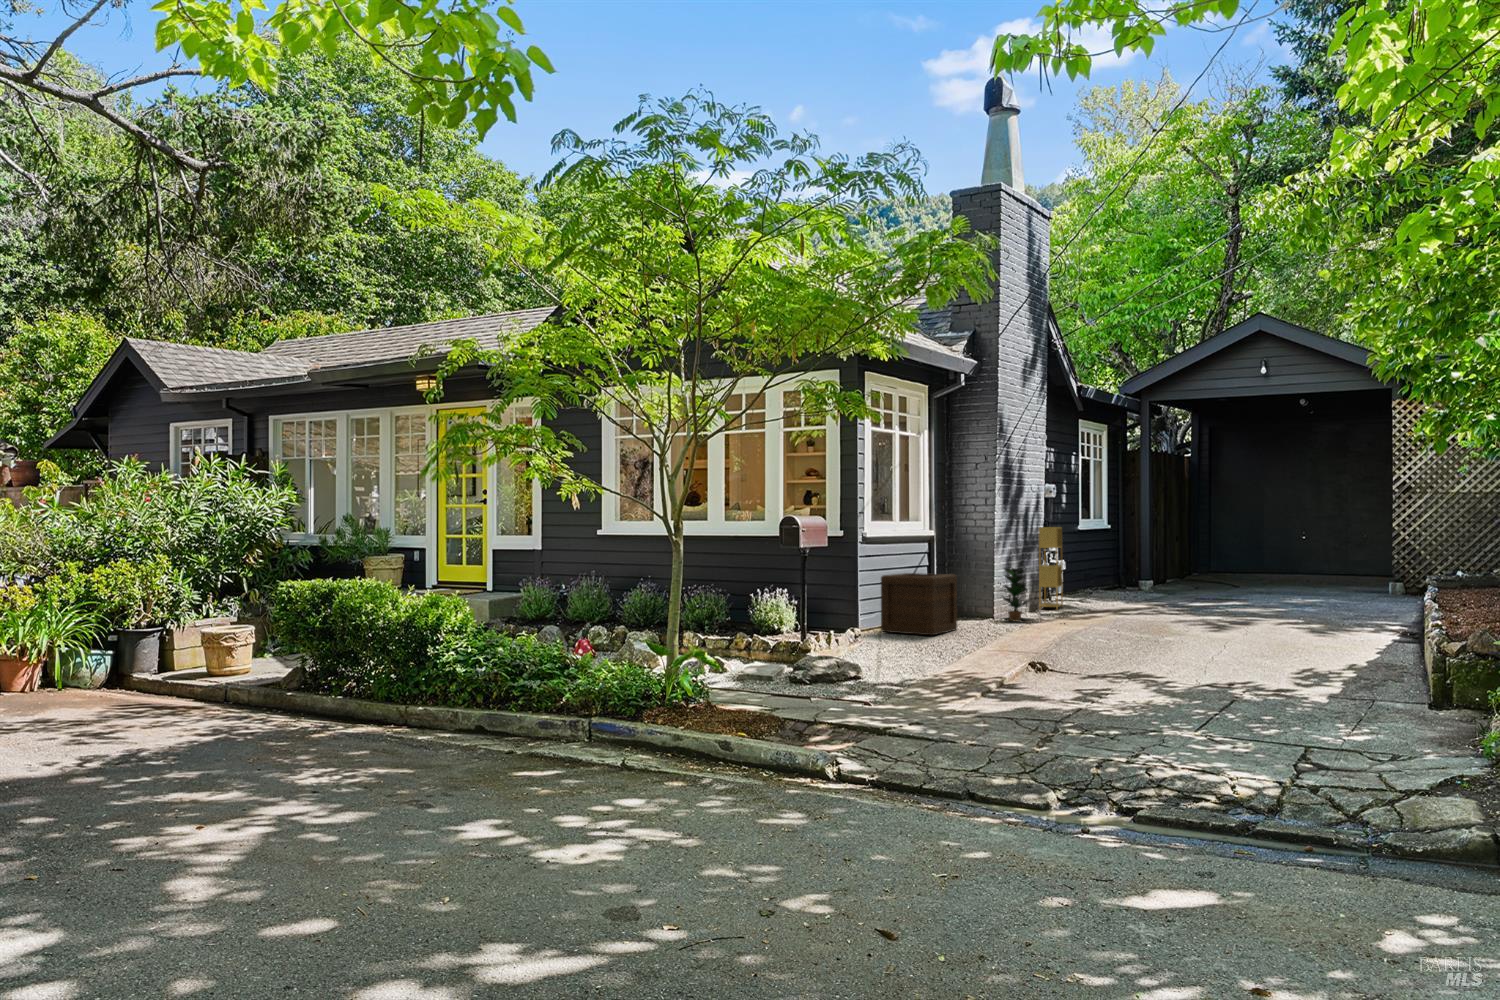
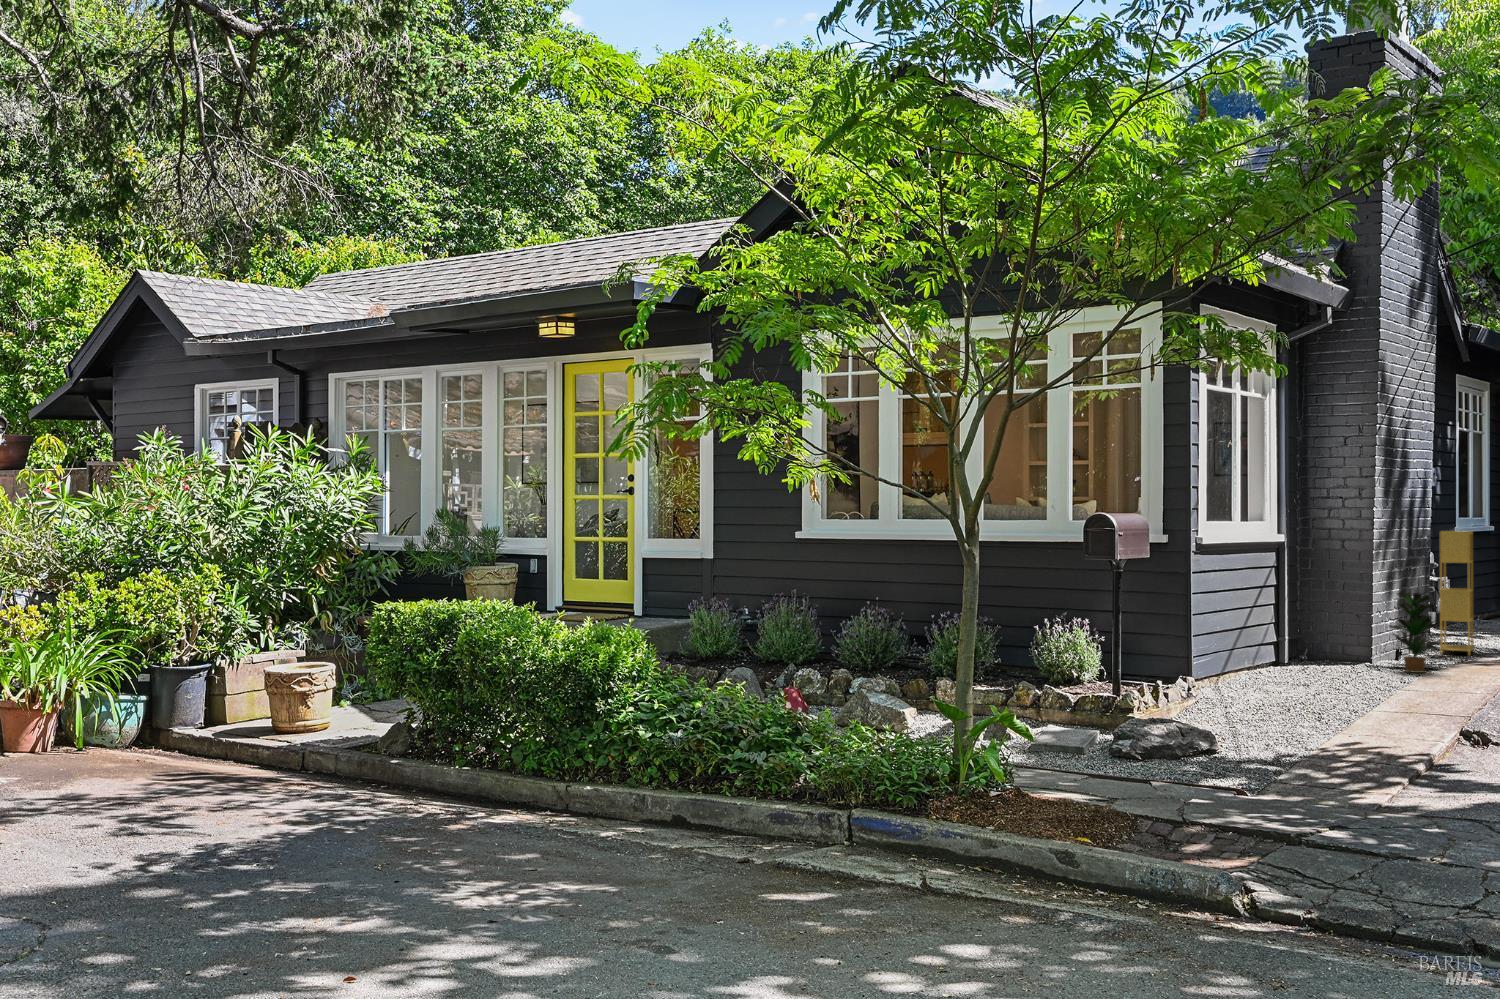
wooden crate: present [881,573,957,635] -> none [1219,599,1334,693]

